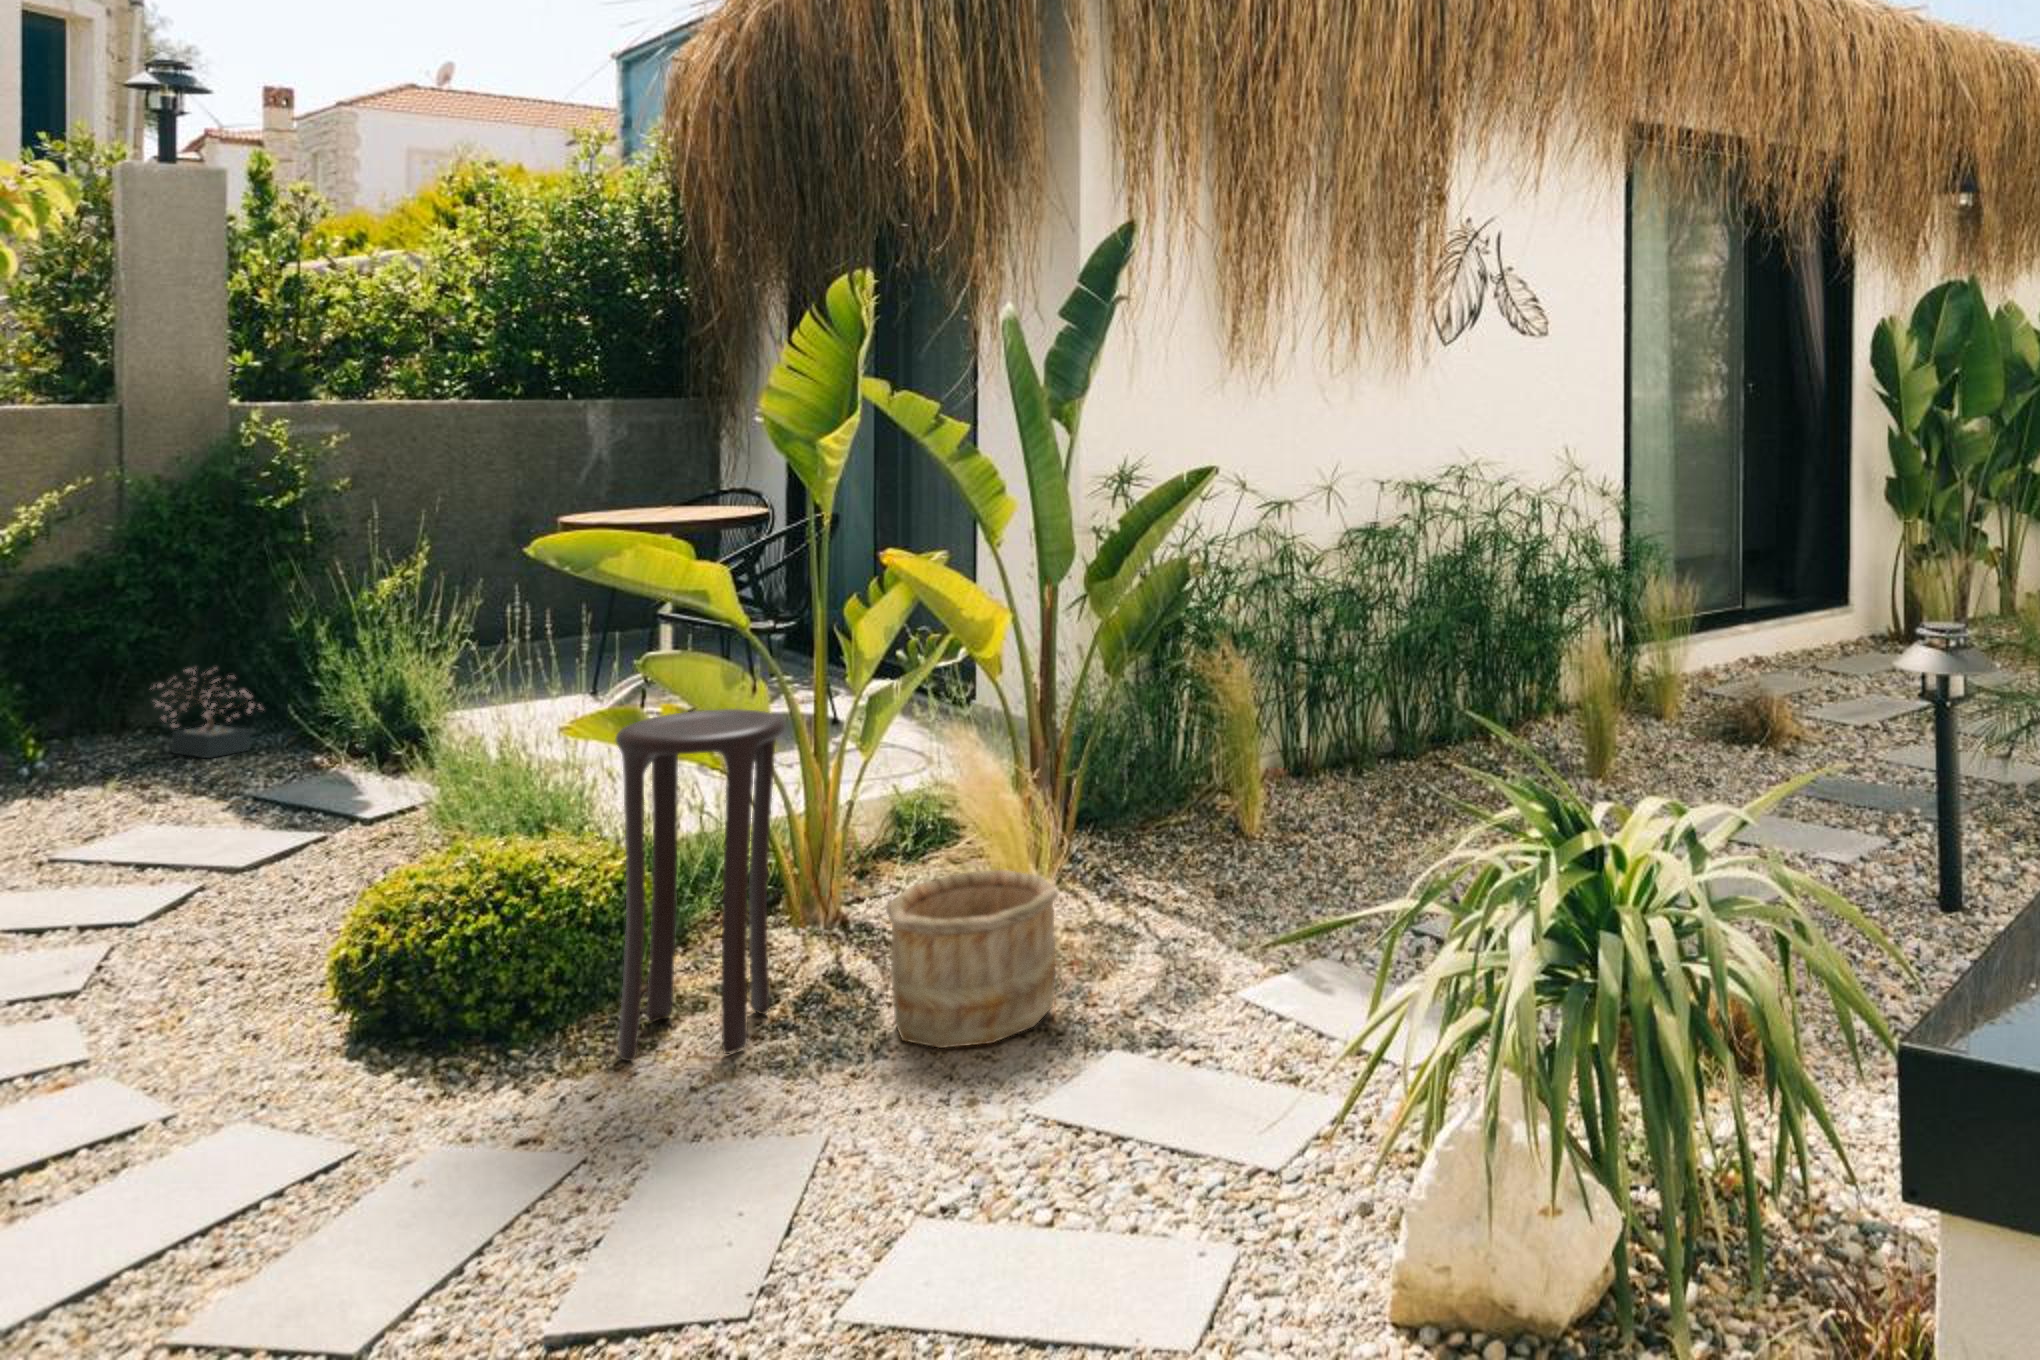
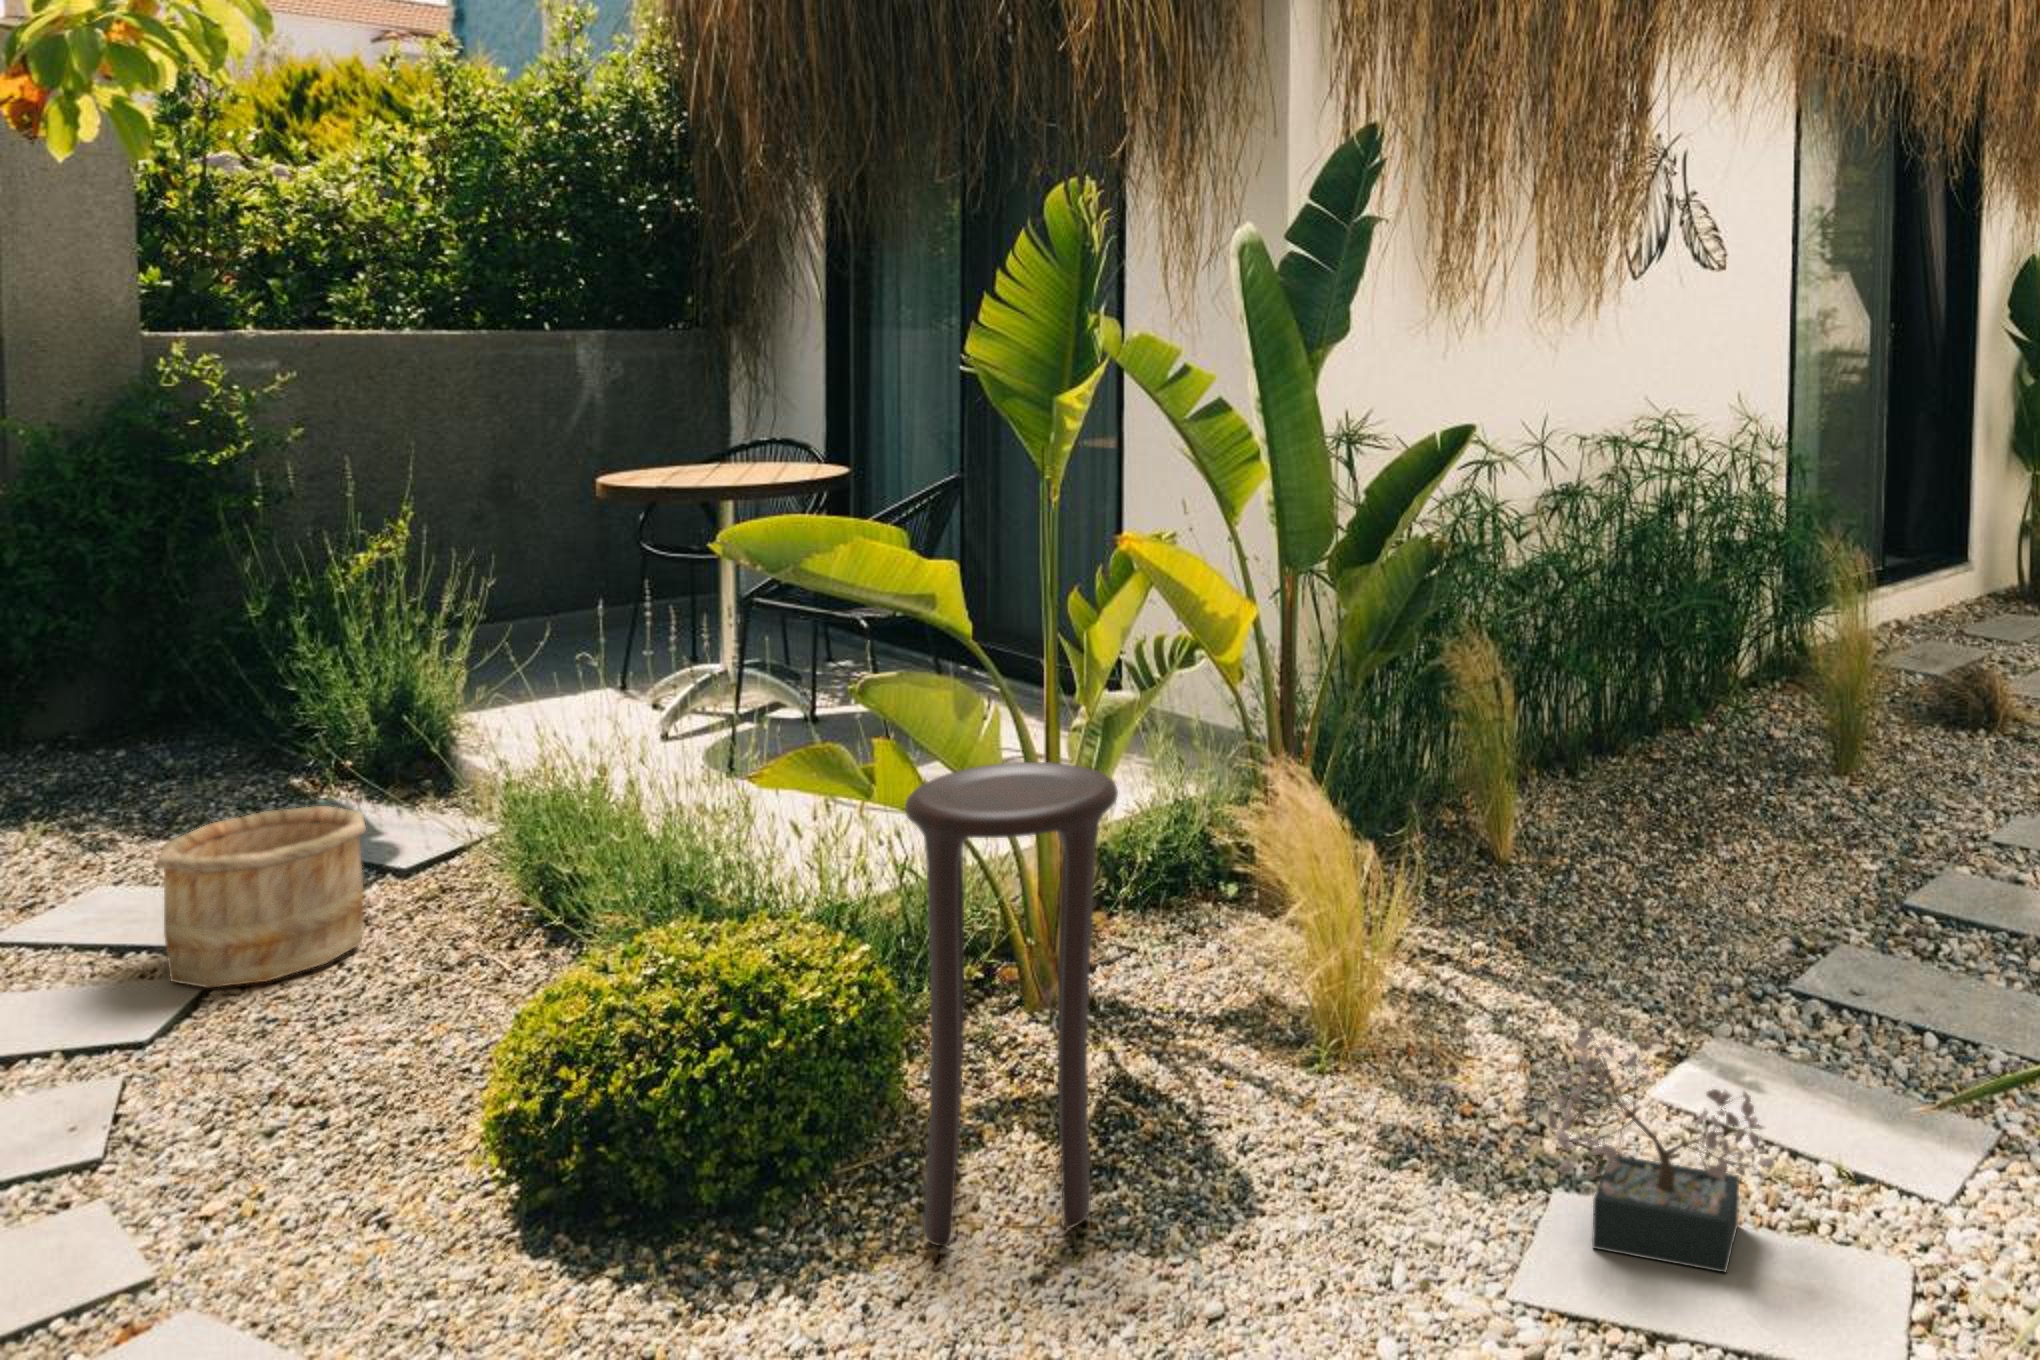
decorative plant: present [156,668,261,758] -> present [1548,1020,1774,1273]
wooden bucket: present [886,870,1058,1048] -> present [156,806,366,988]

